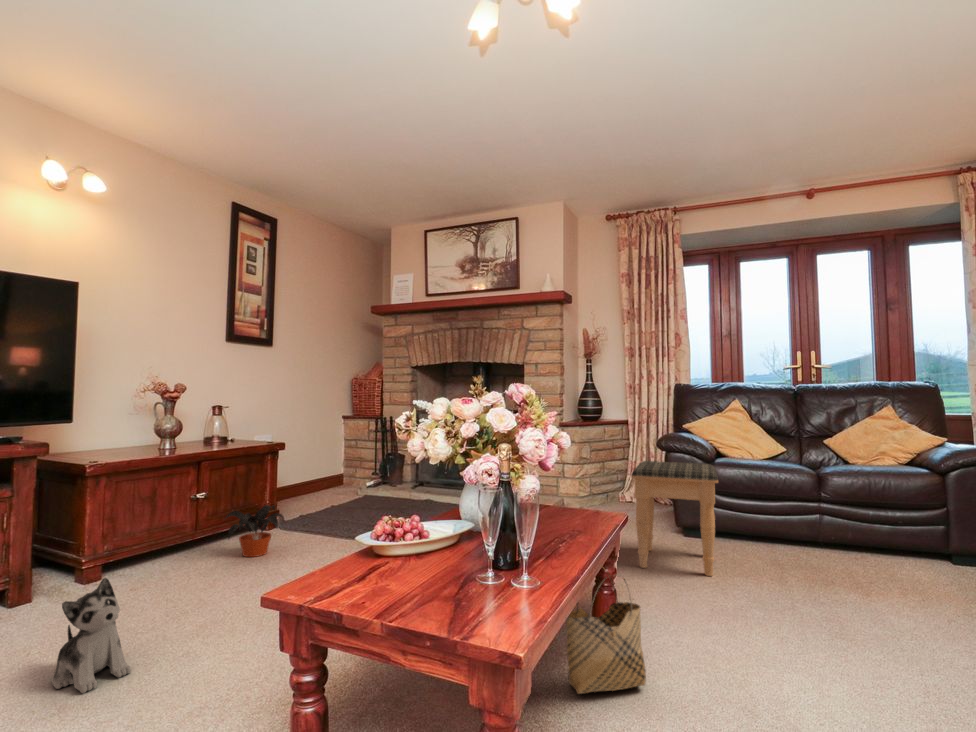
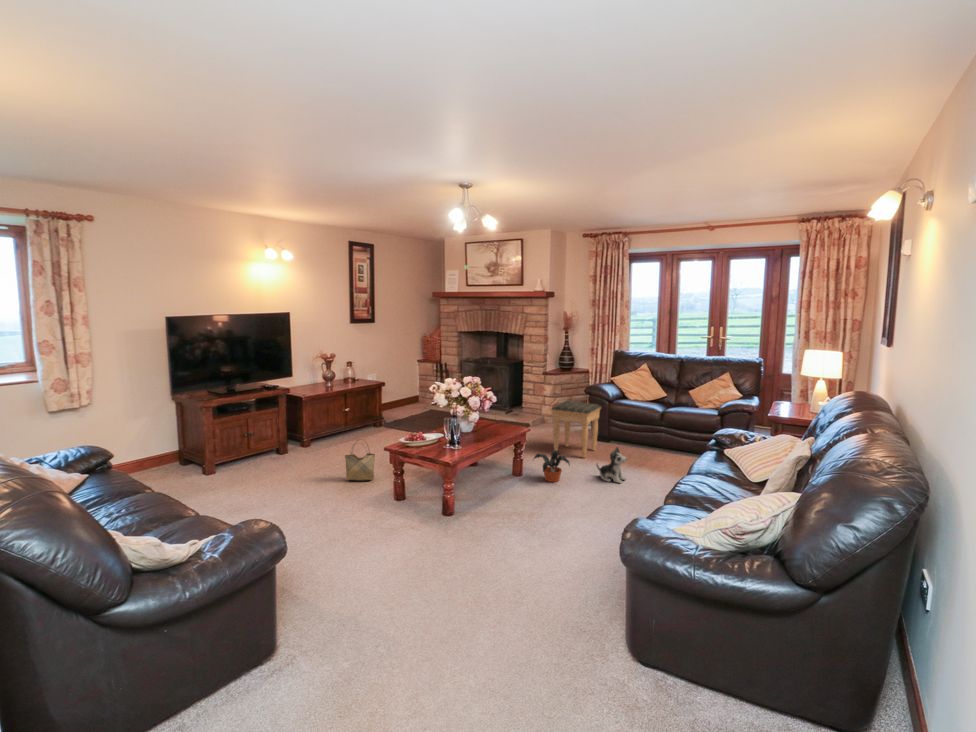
potted plant: present [226,505,282,557] -> present [534,450,570,482]
woven basket: present [566,567,646,694] -> present [345,447,375,480]
plush toy: present [52,578,131,693] -> present [597,447,627,483]

